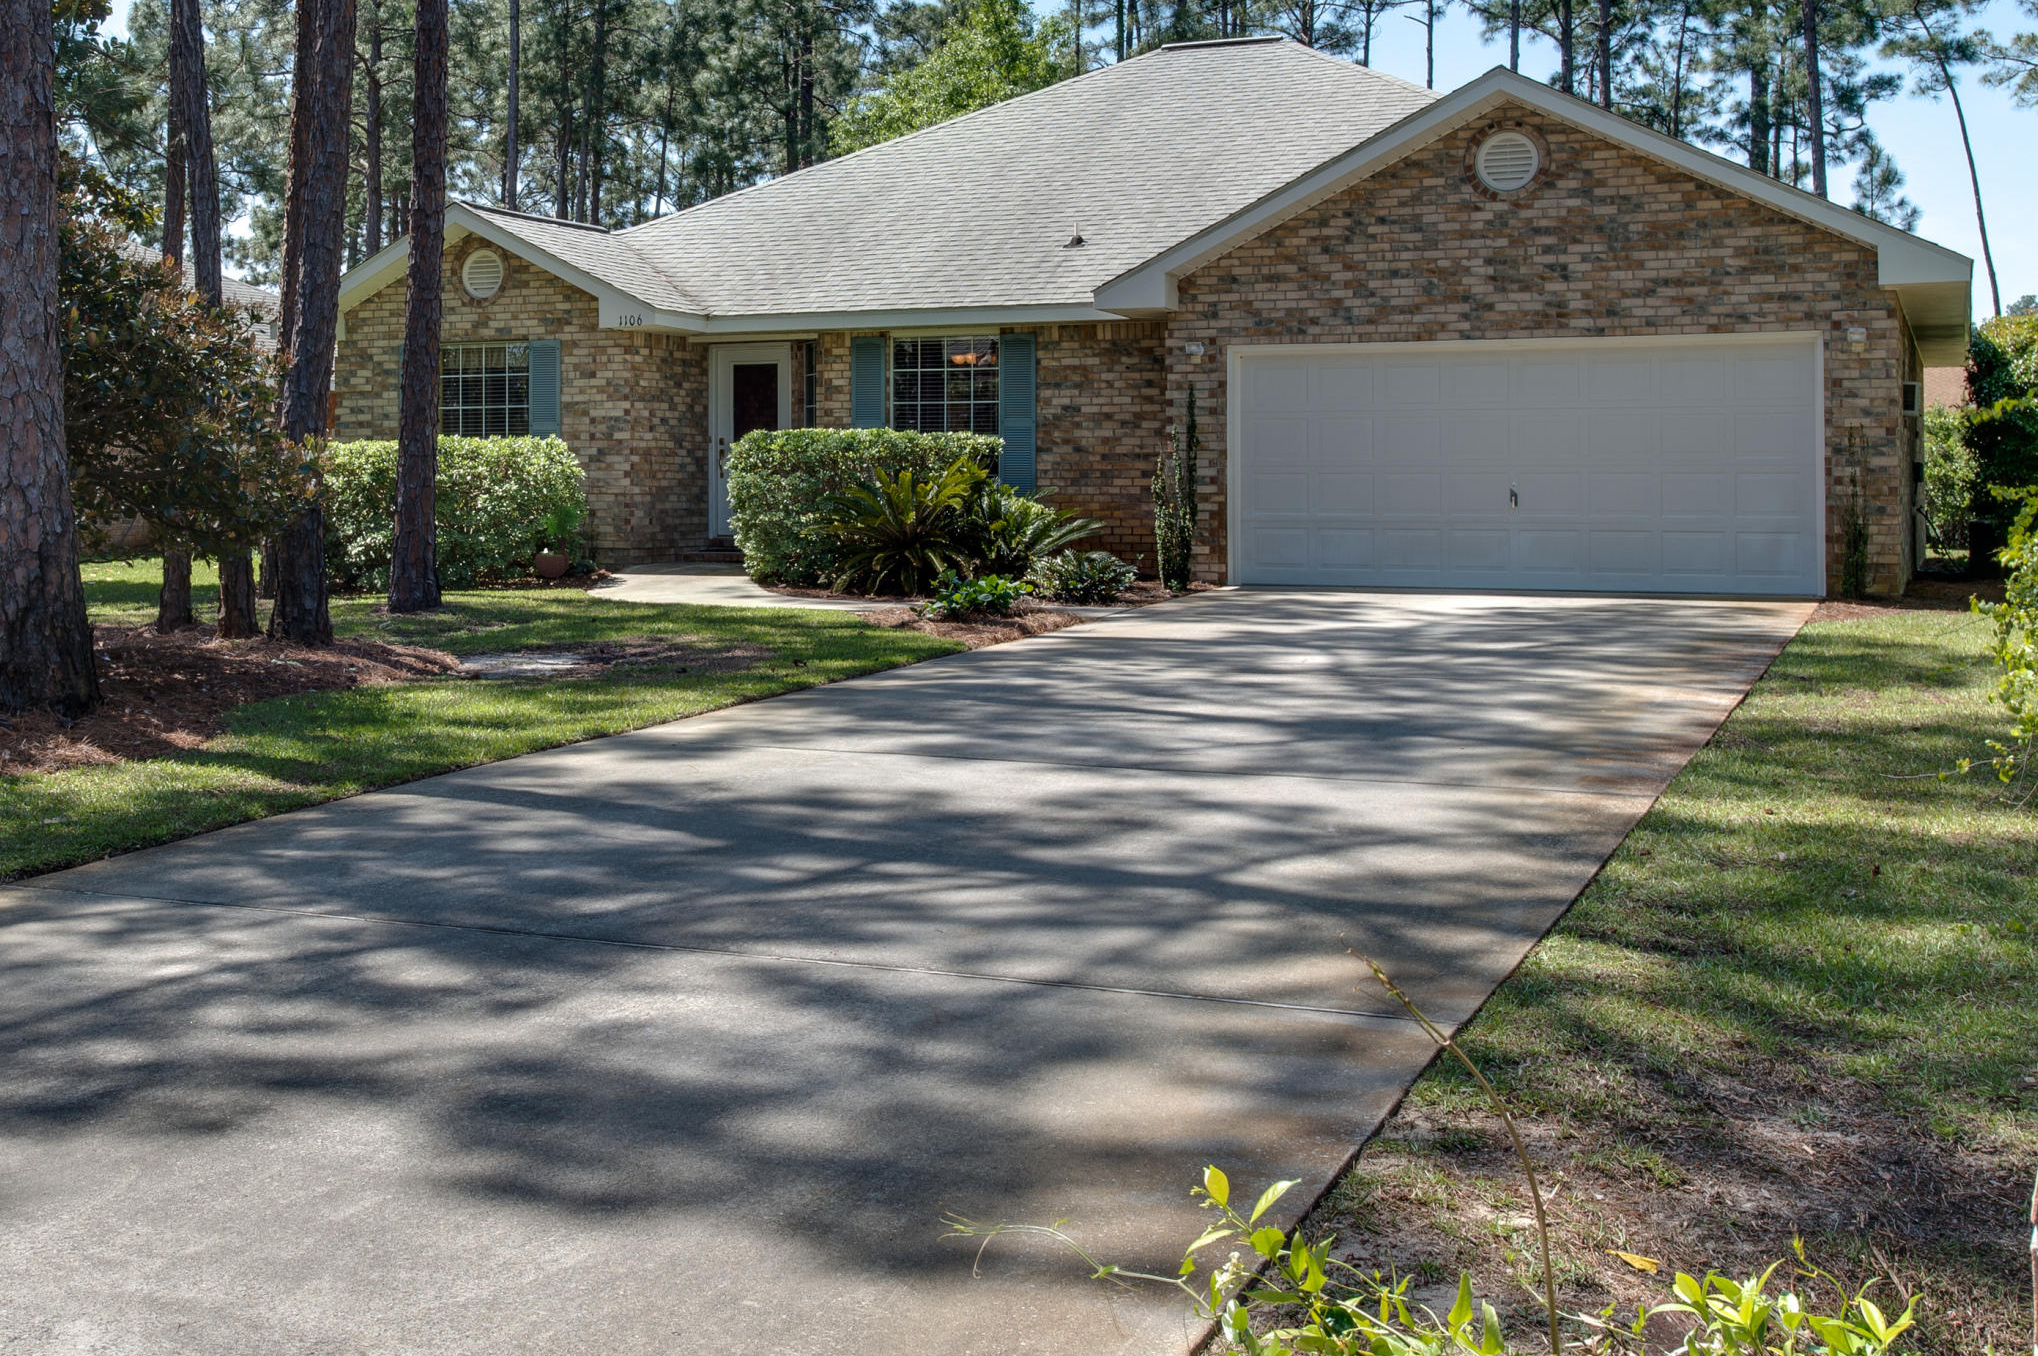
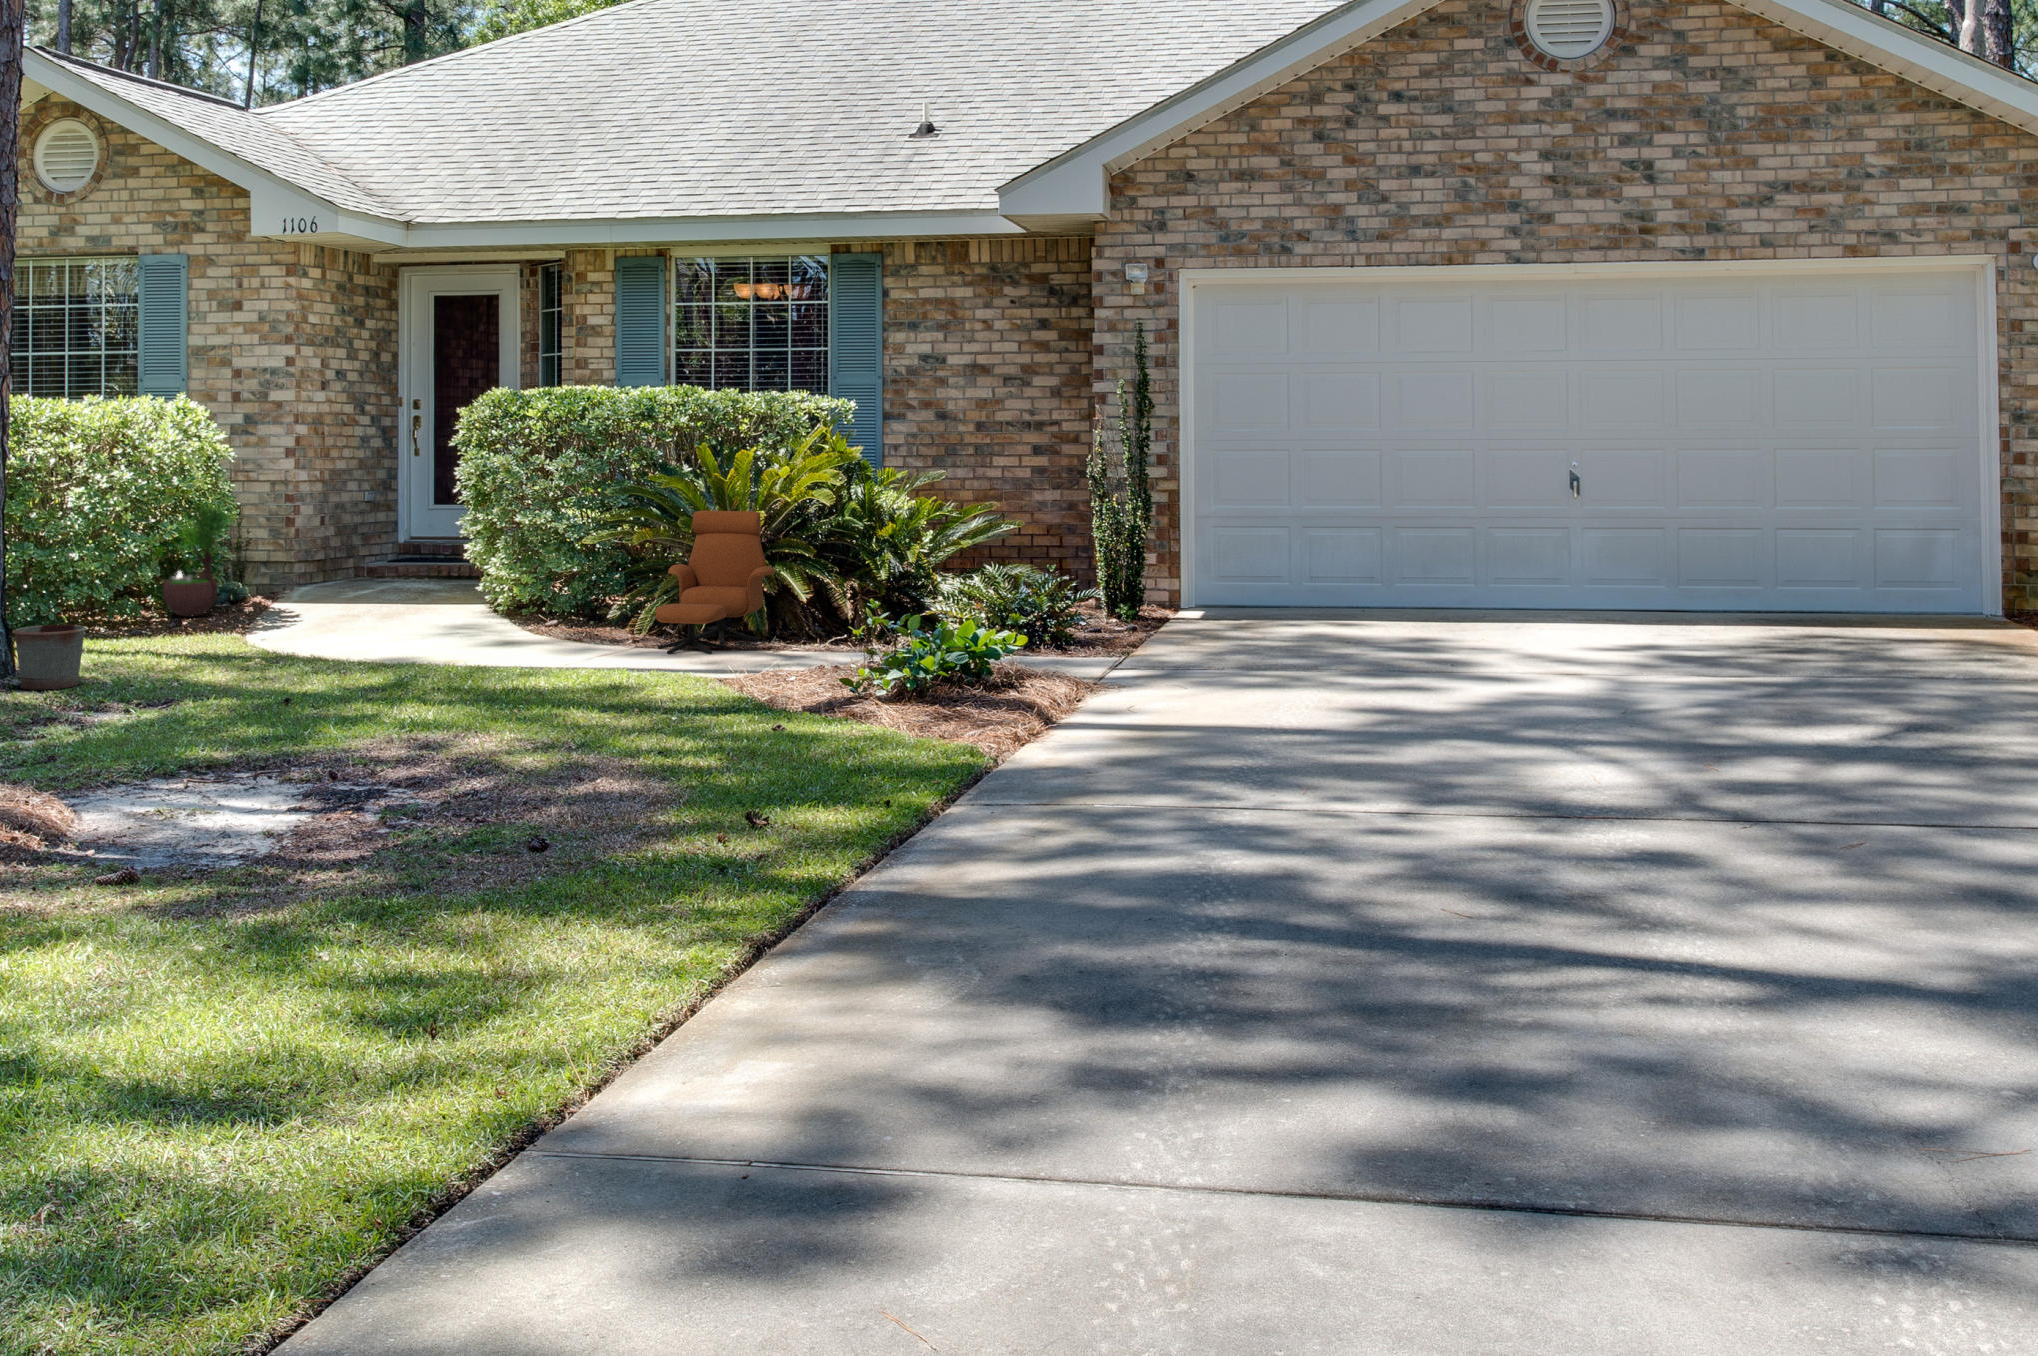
lounge chair: none [822,519,907,609] -> present [656,511,775,654]
bucket: none [441,569,481,604] -> present [12,625,87,690]

